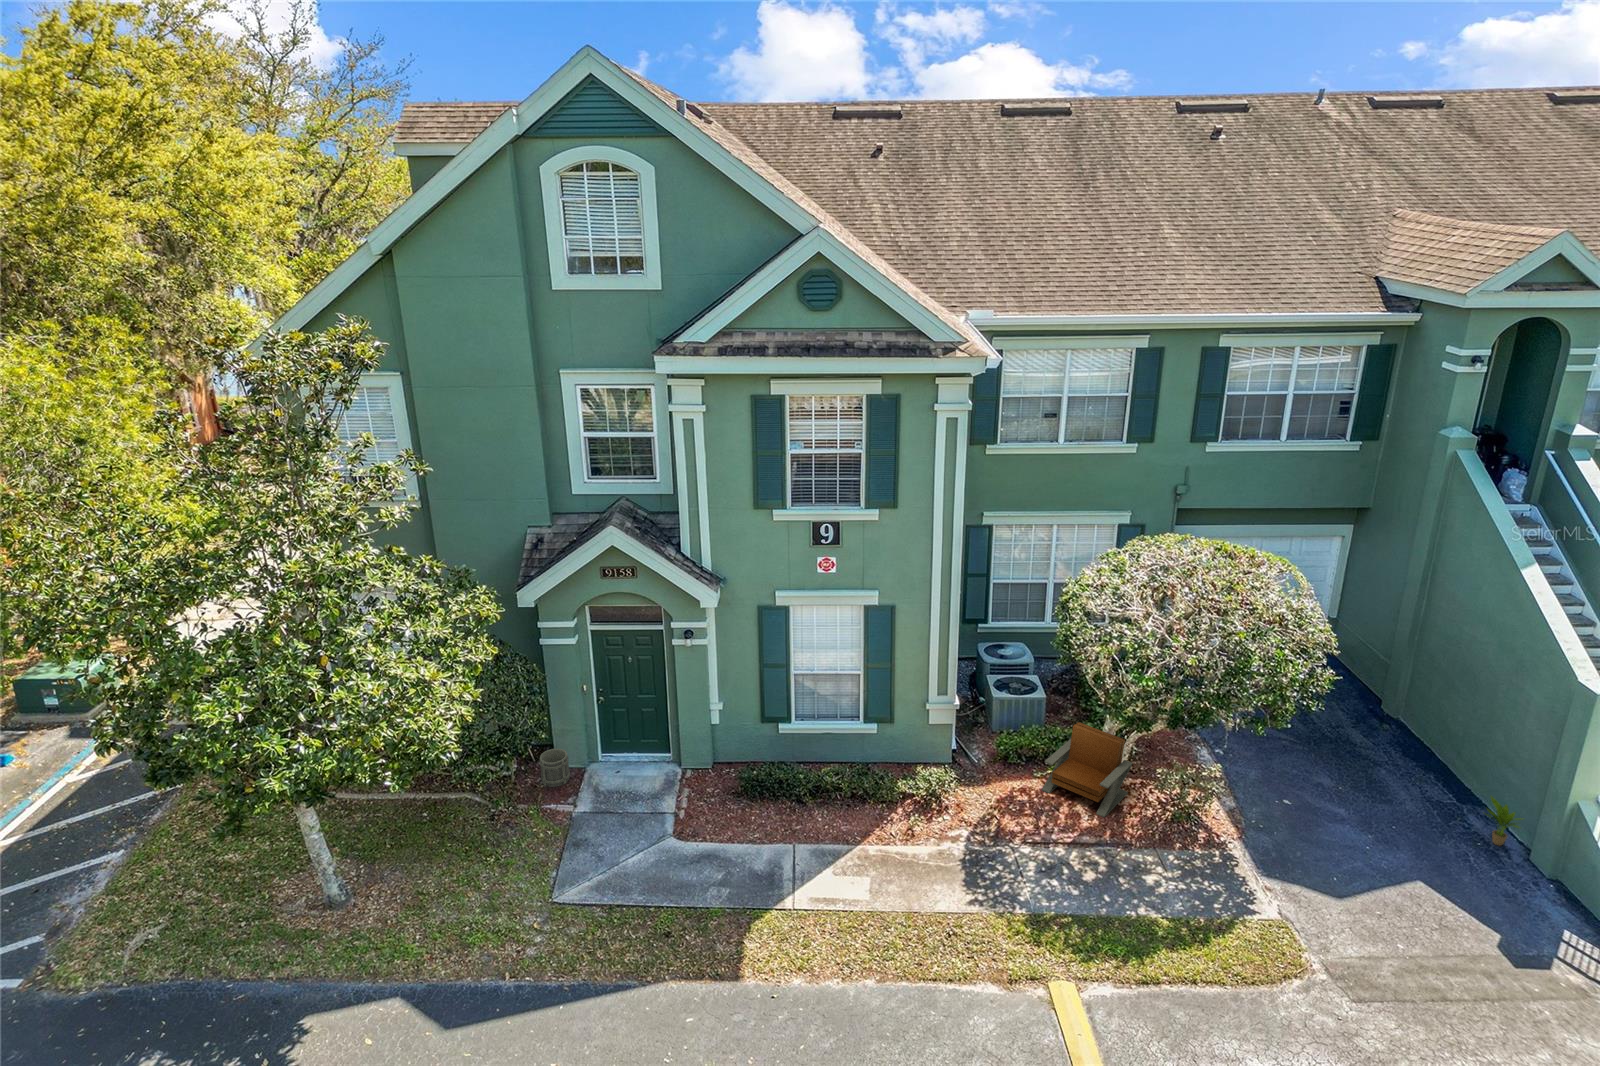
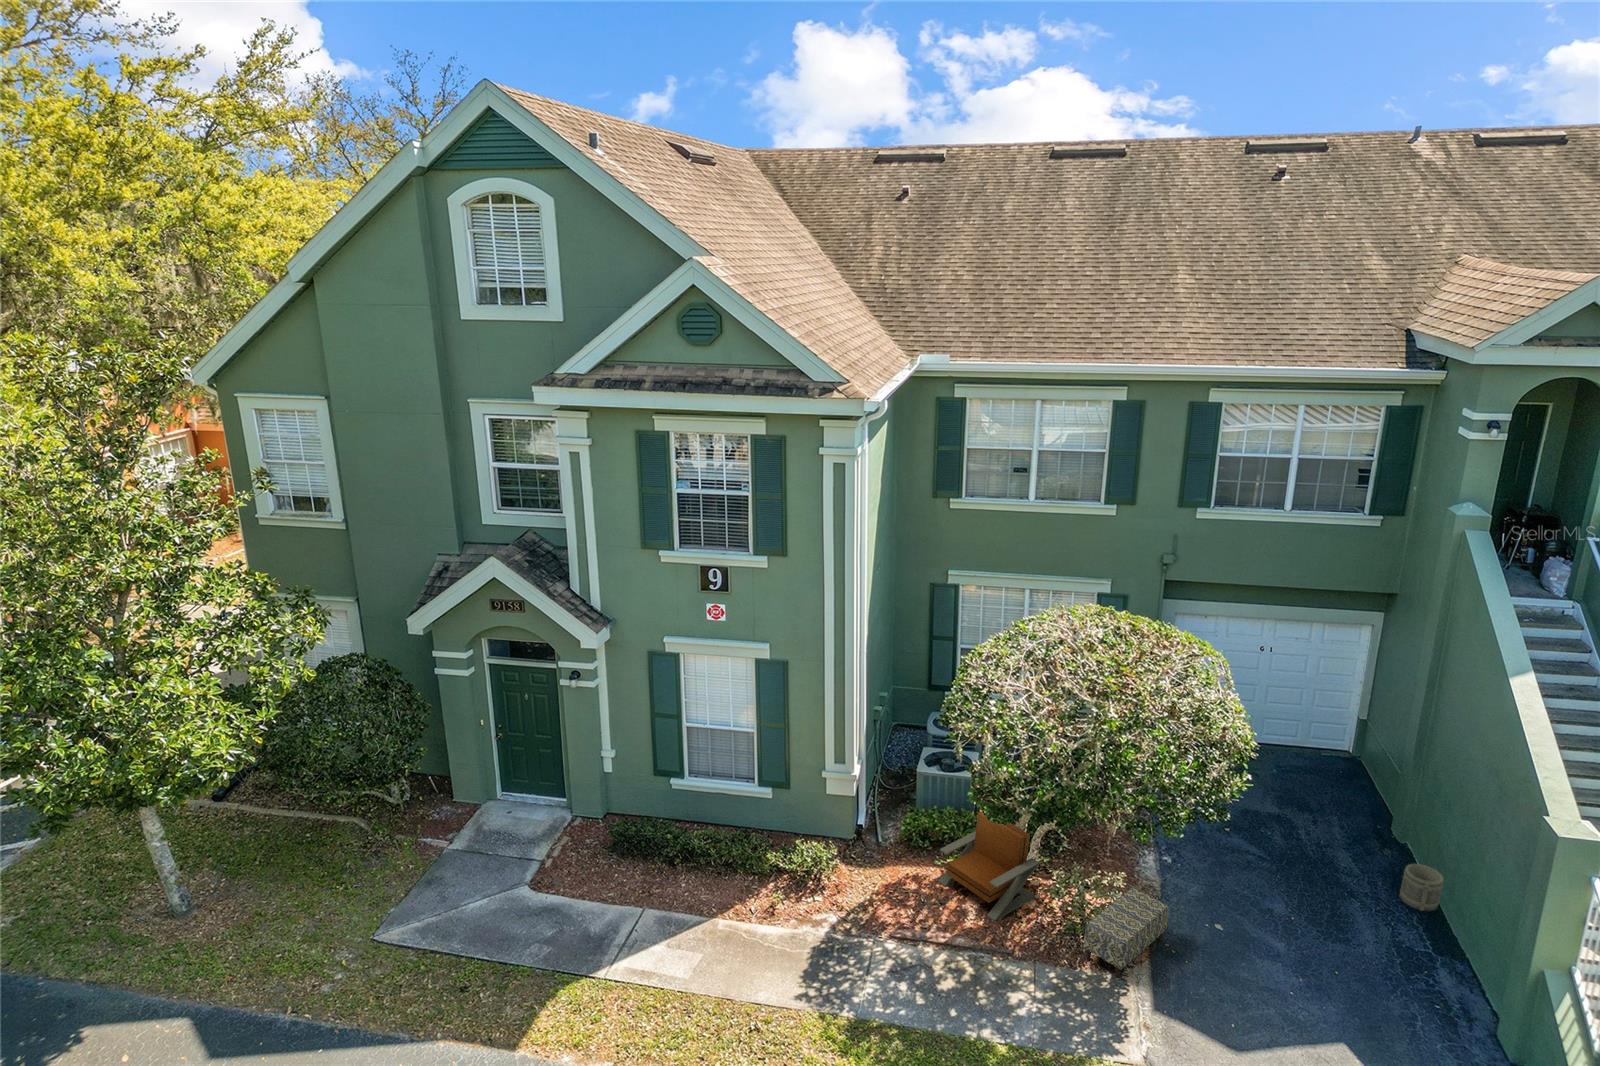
bucket: present [540,749,570,787] -> present [1400,864,1444,911]
bench: none [1191,775,1252,852] -> present [1084,888,1168,978]
potted plant: present [1486,796,1522,846] -> none [1450,952,1503,1017]

